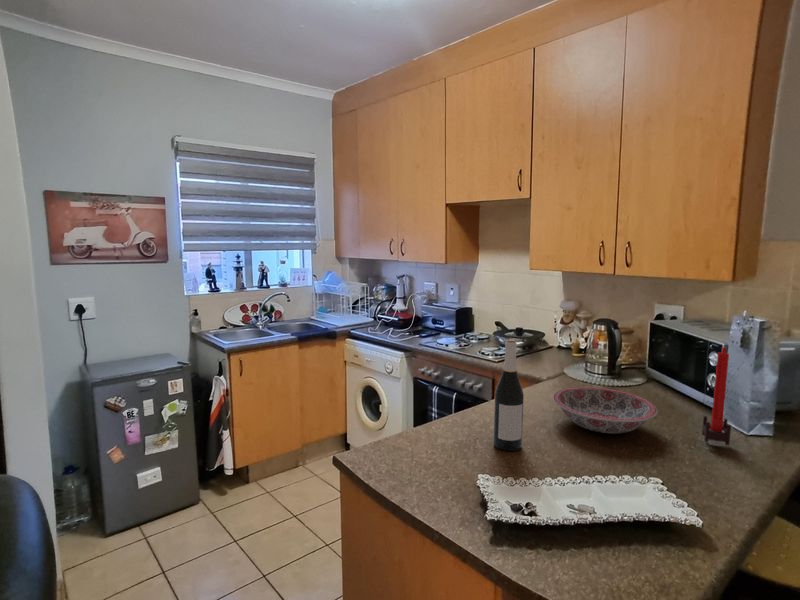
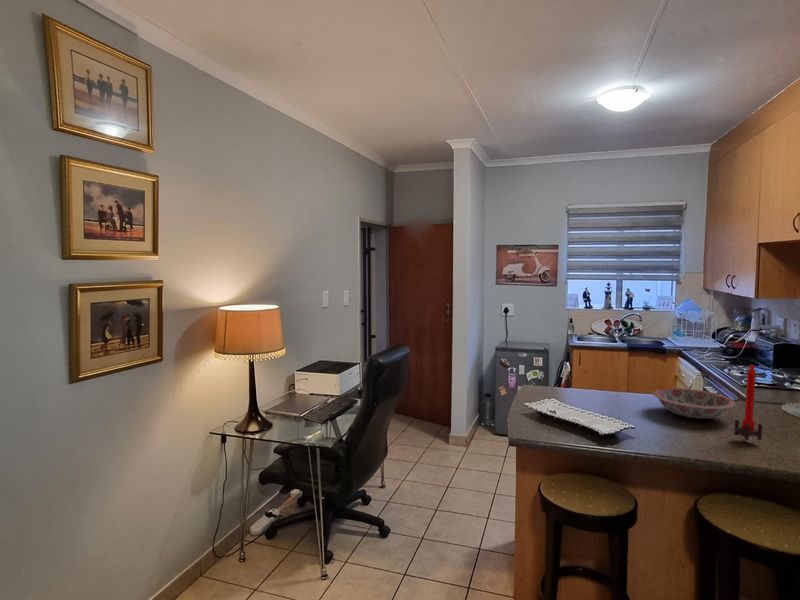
wine bottle: present [494,339,524,451] -> none [596,337,615,403]

